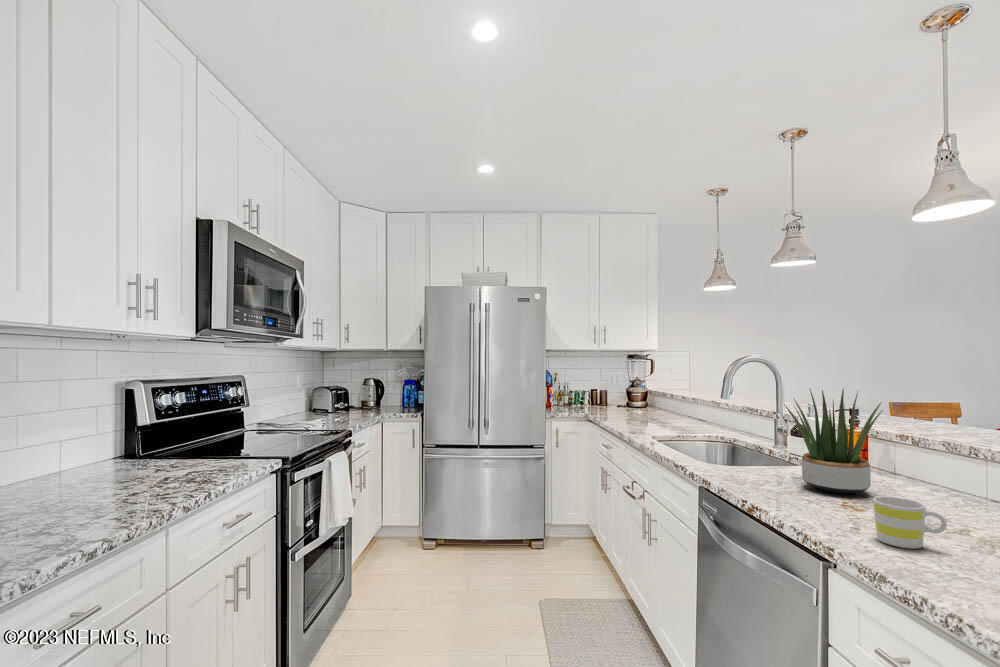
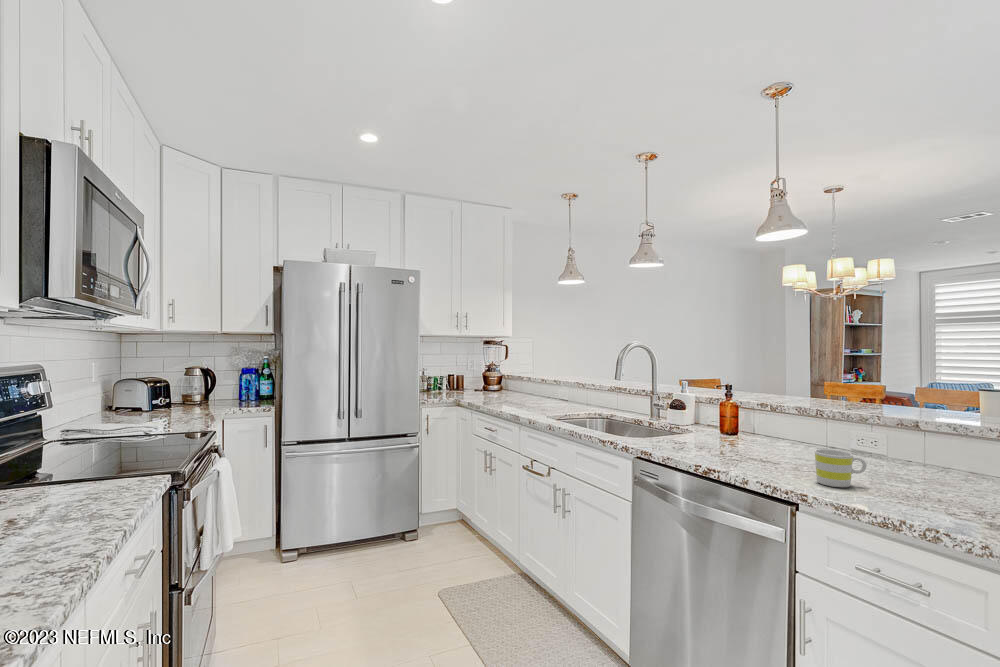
potted plant: present [784,389,883,494] -> none [702,366,788,452]

